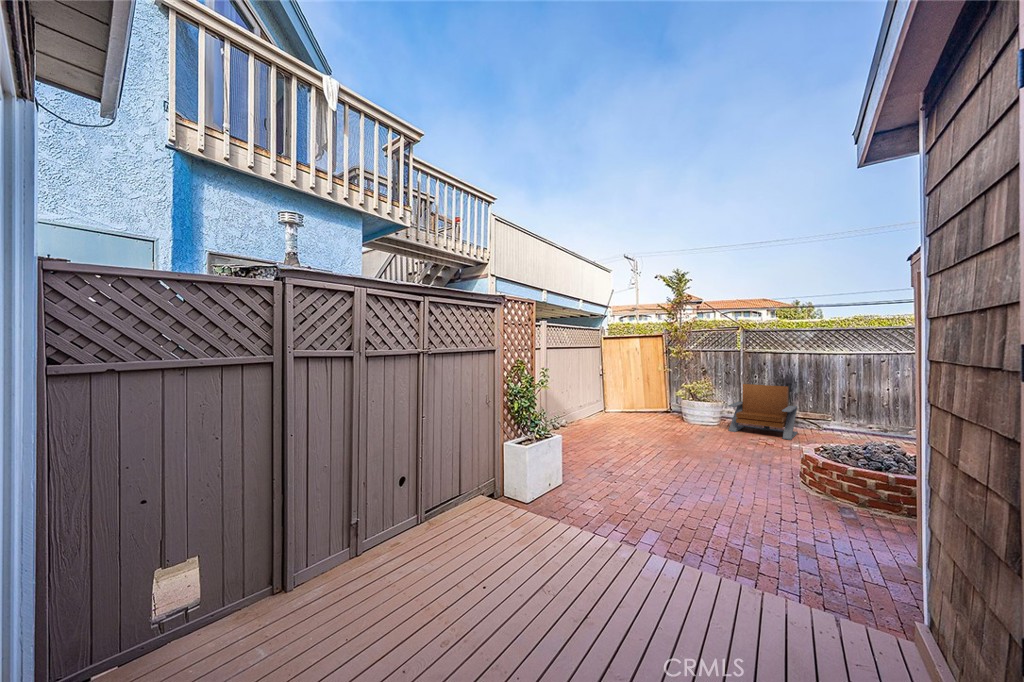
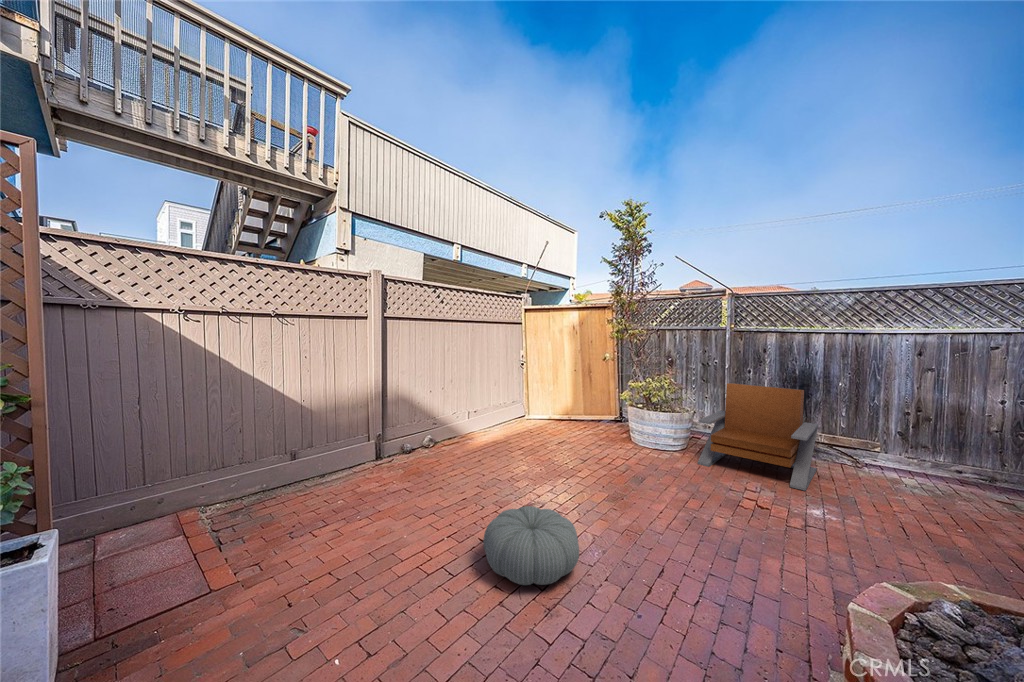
pouf: none [646,437,693,463] -> present [483,506,579,585]

